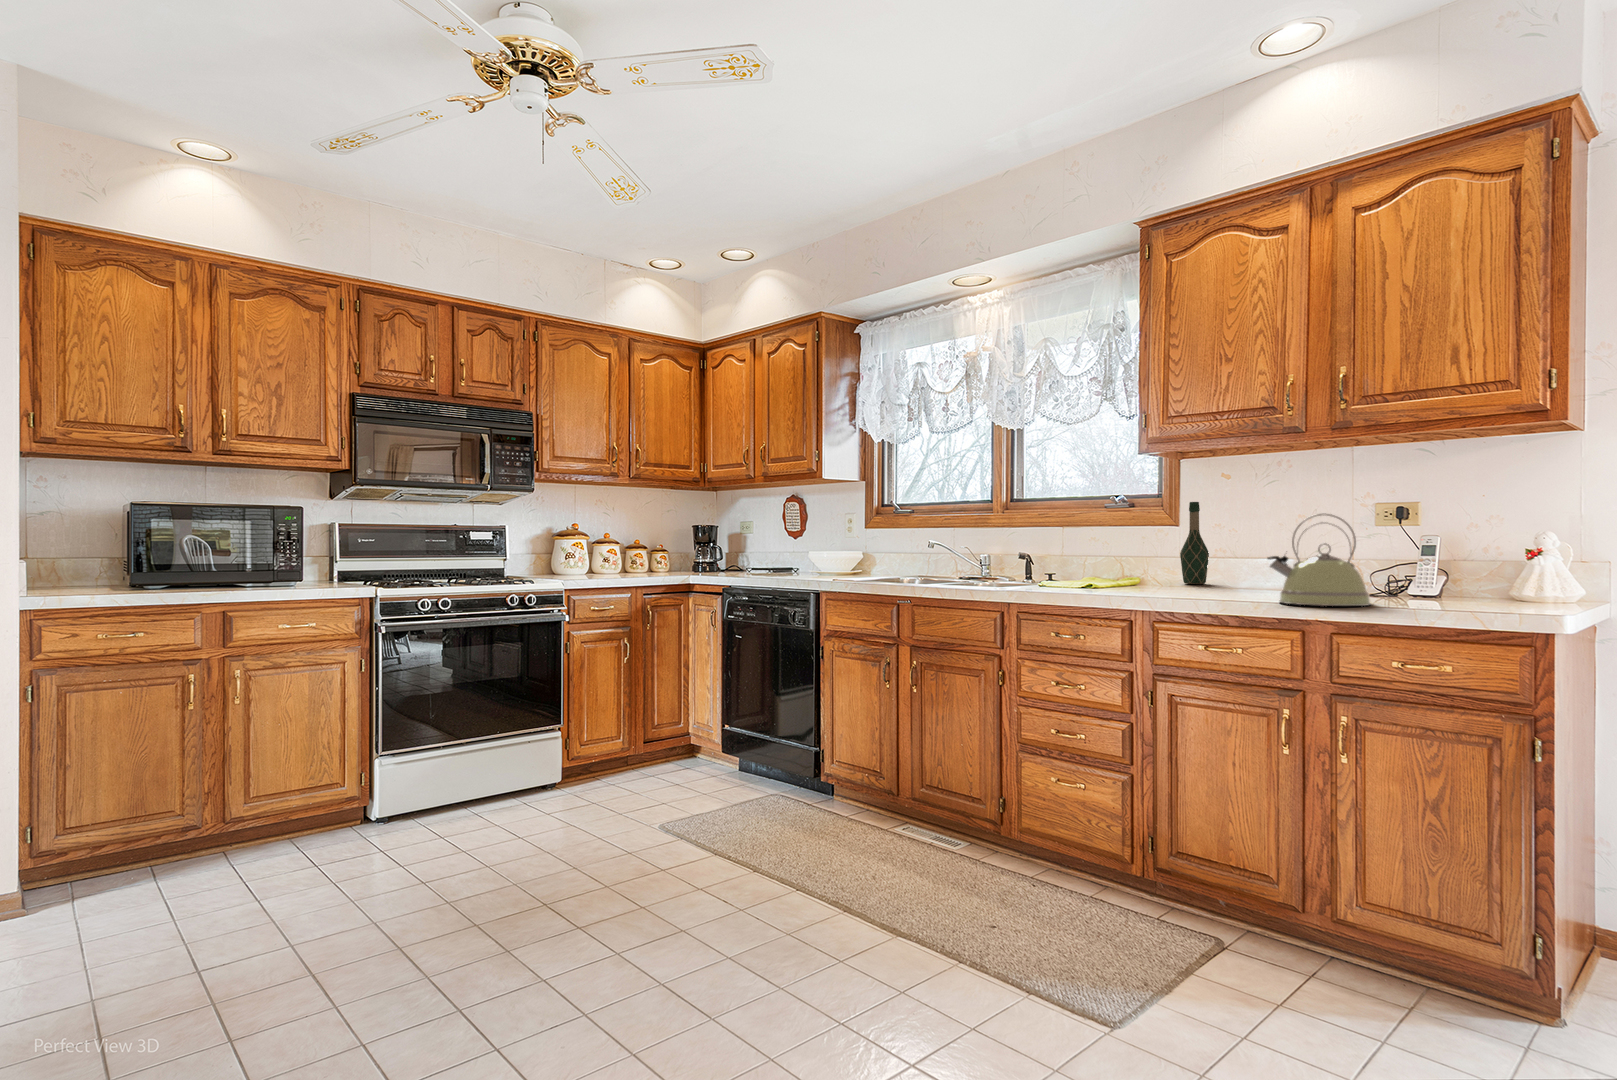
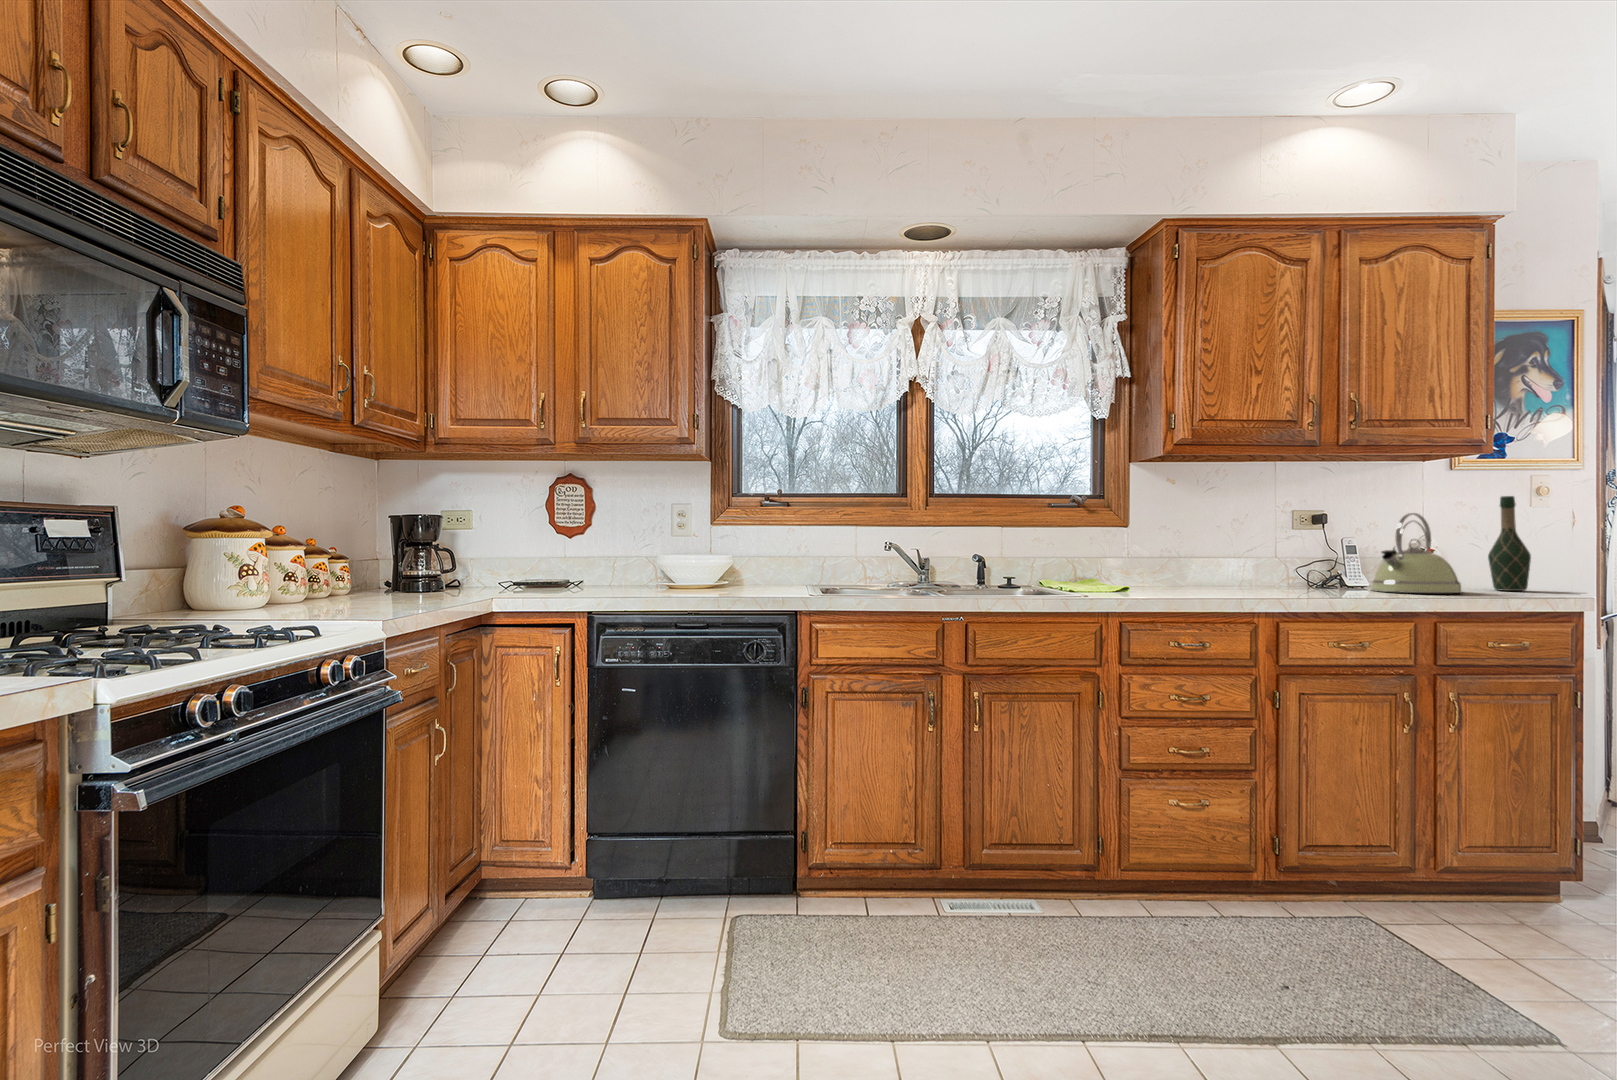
wine bottle: present [1180,502,1209,584] -> present [1488,496,1531,591]

